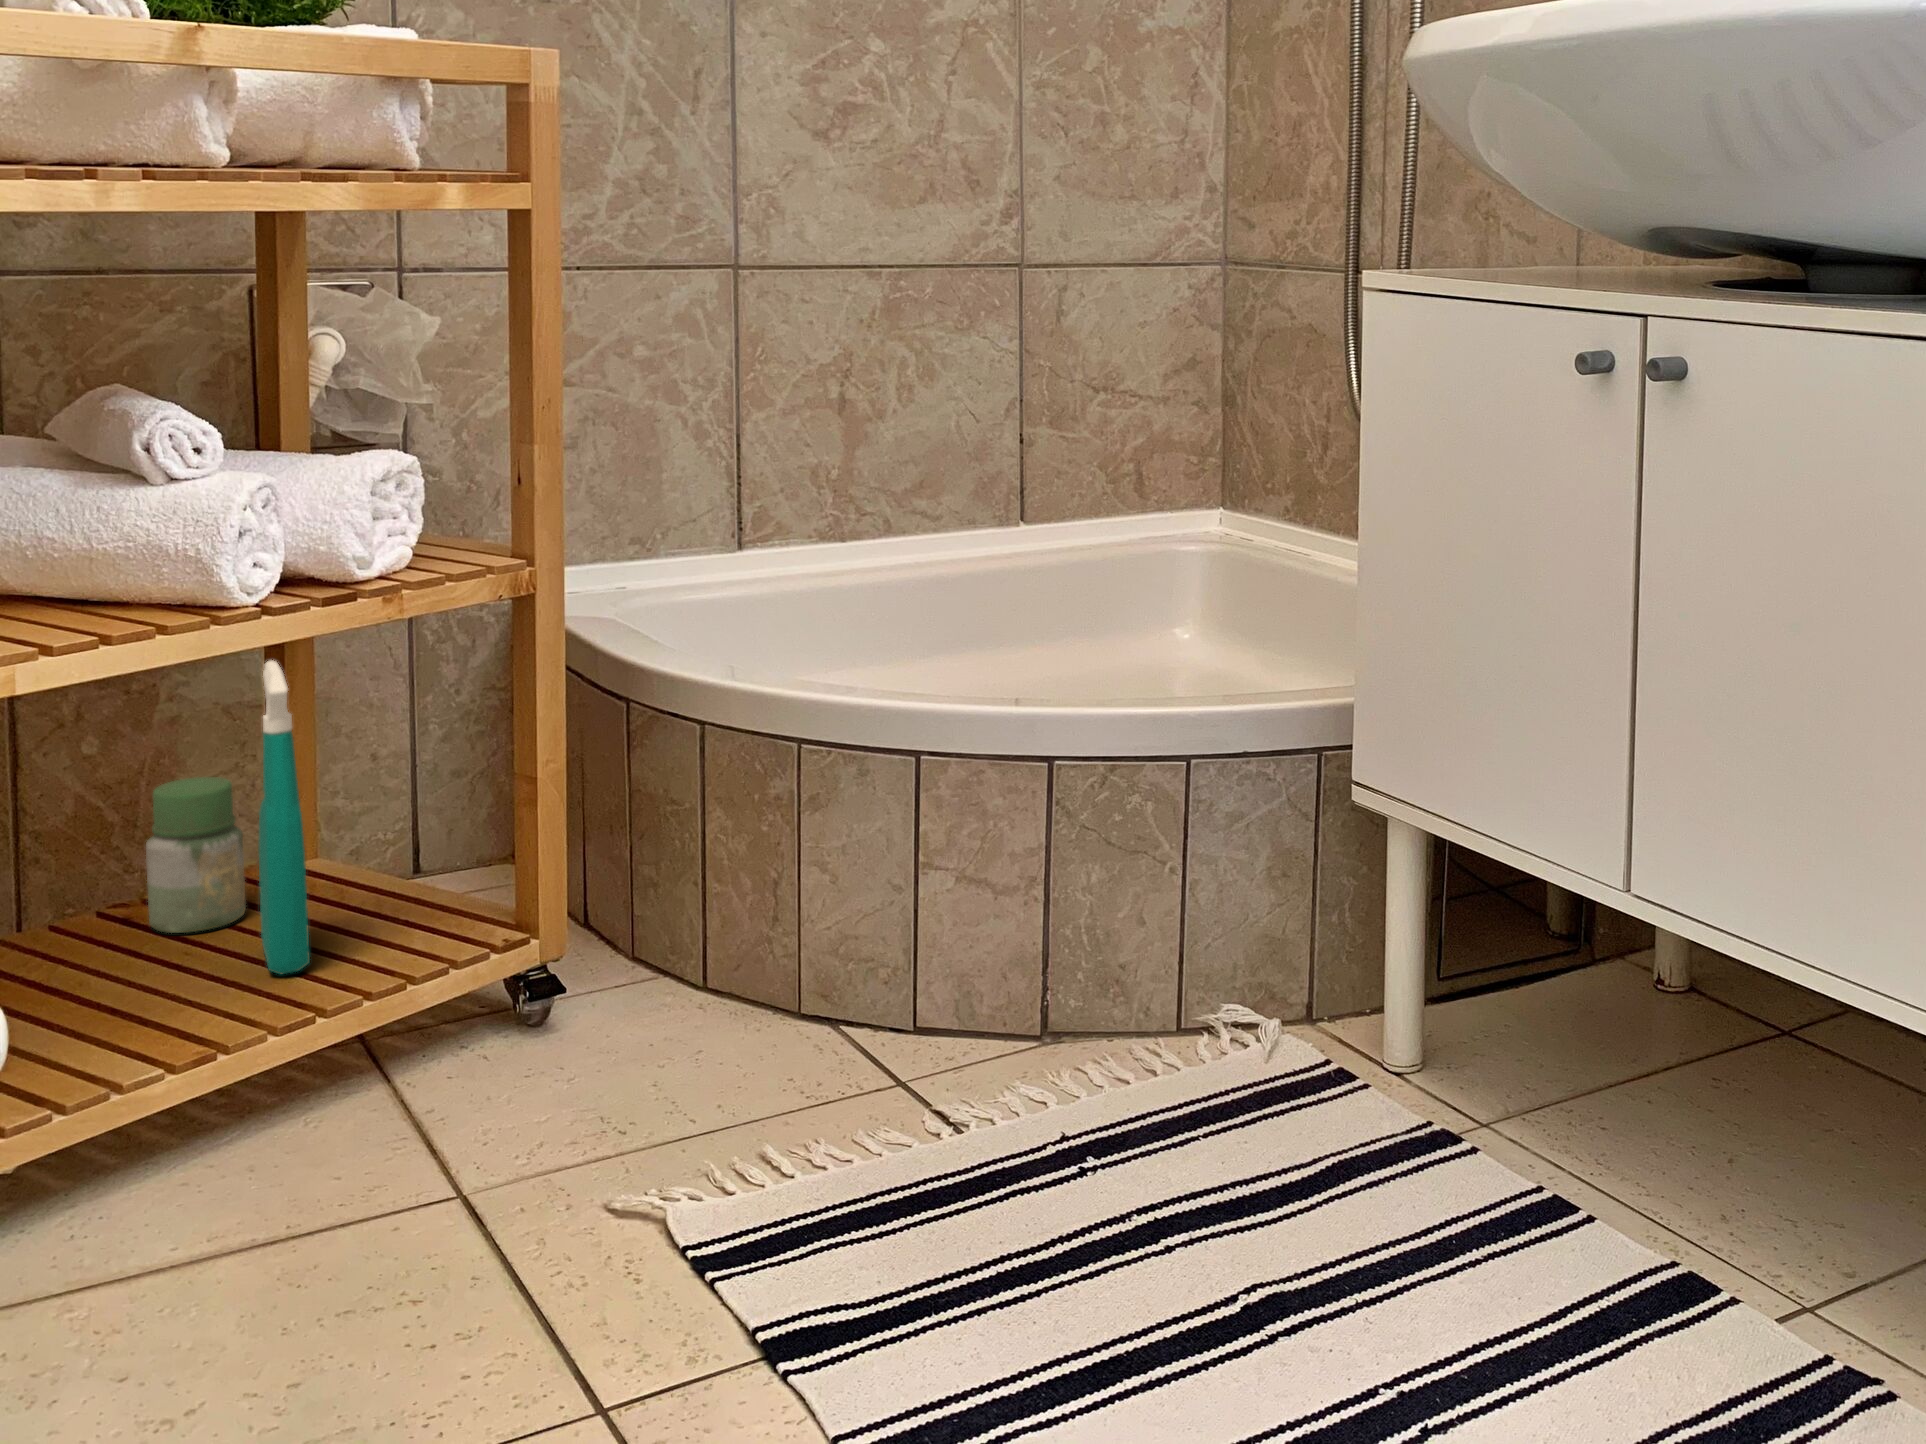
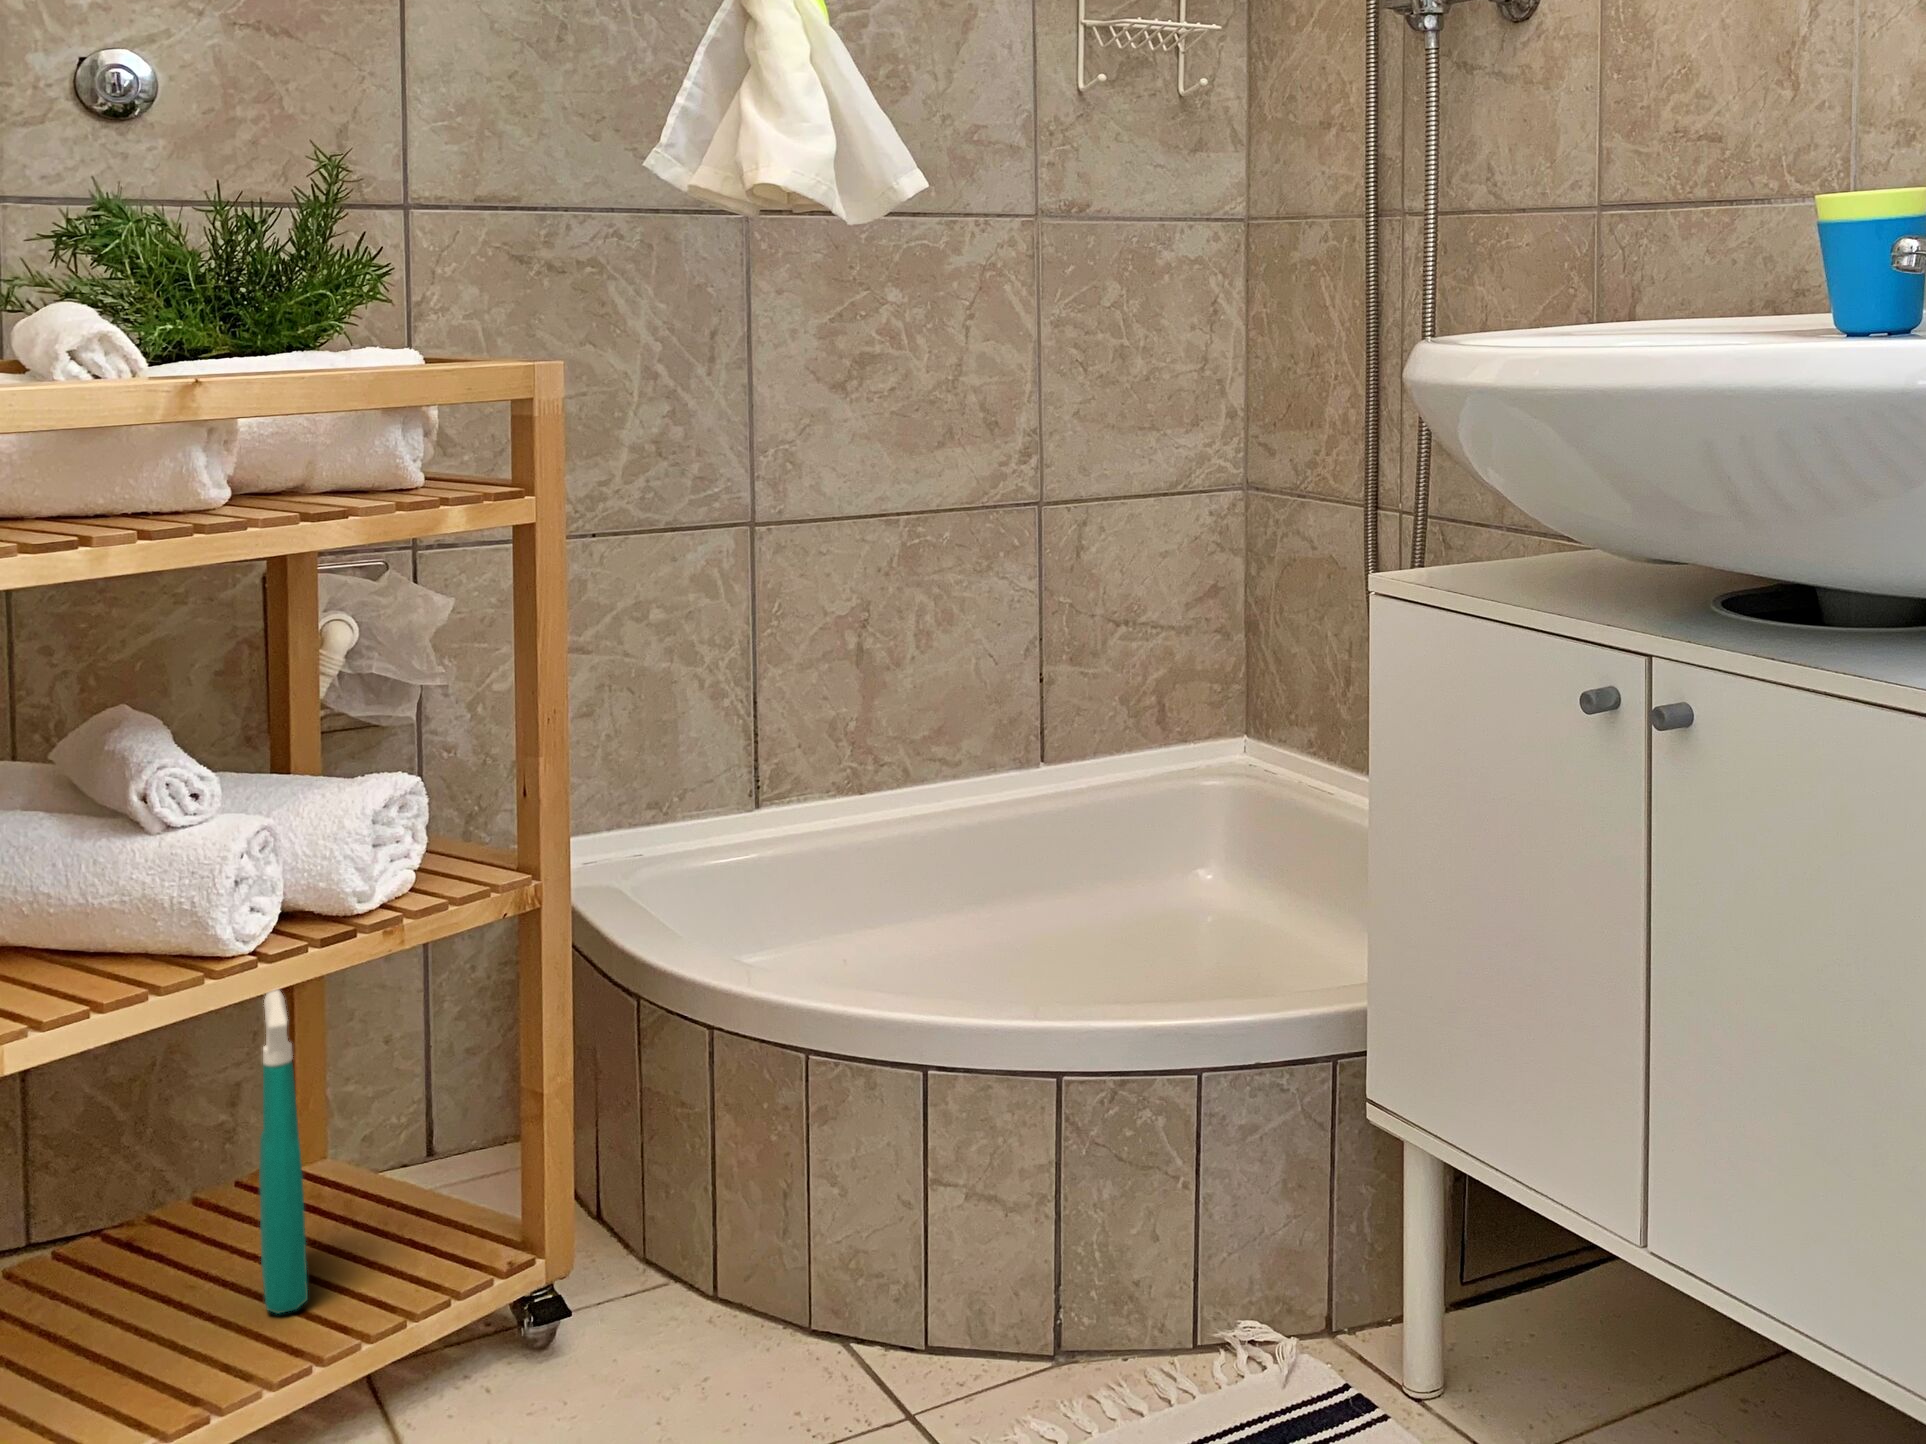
jar: present [146,777,246,933] -> none [149,1093,249,1260]

